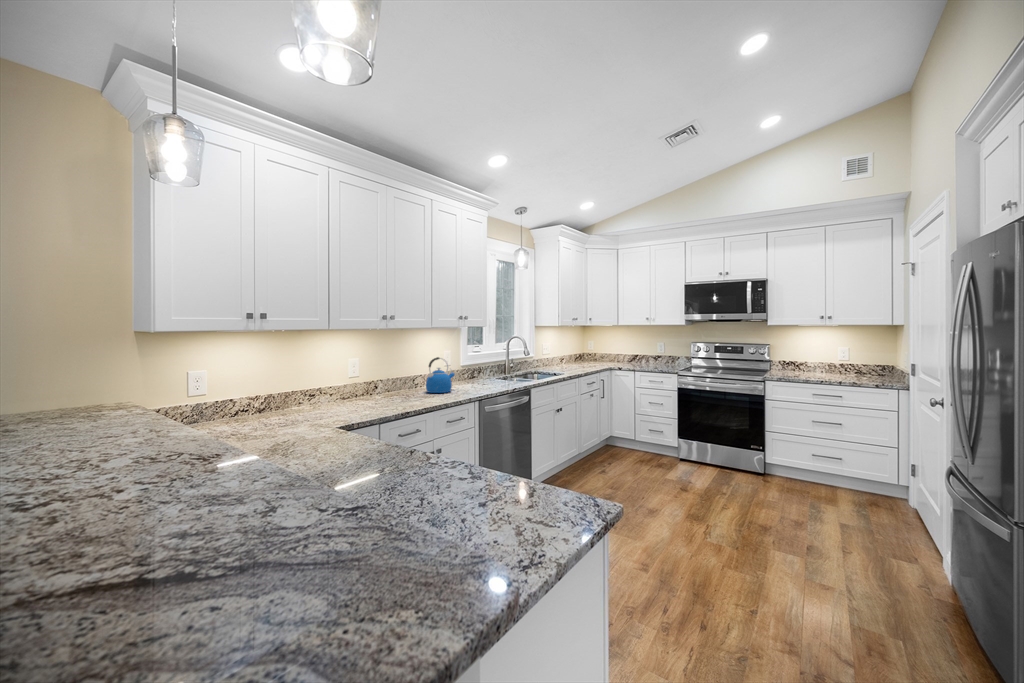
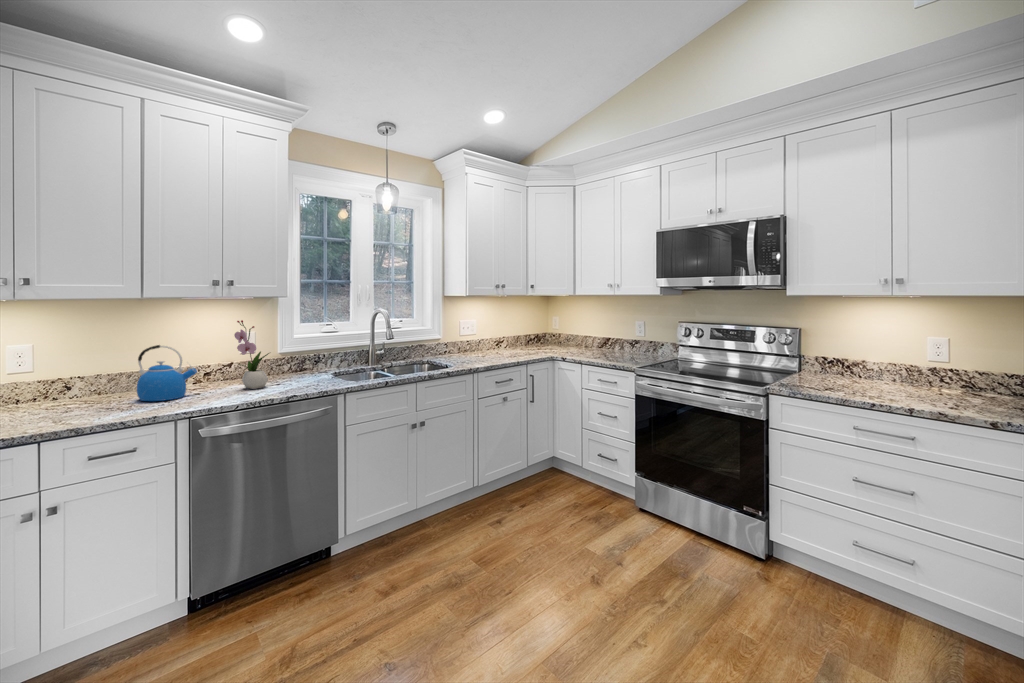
flower arrangement: none [470,342,486,386] -> present [234,320,269,389]

